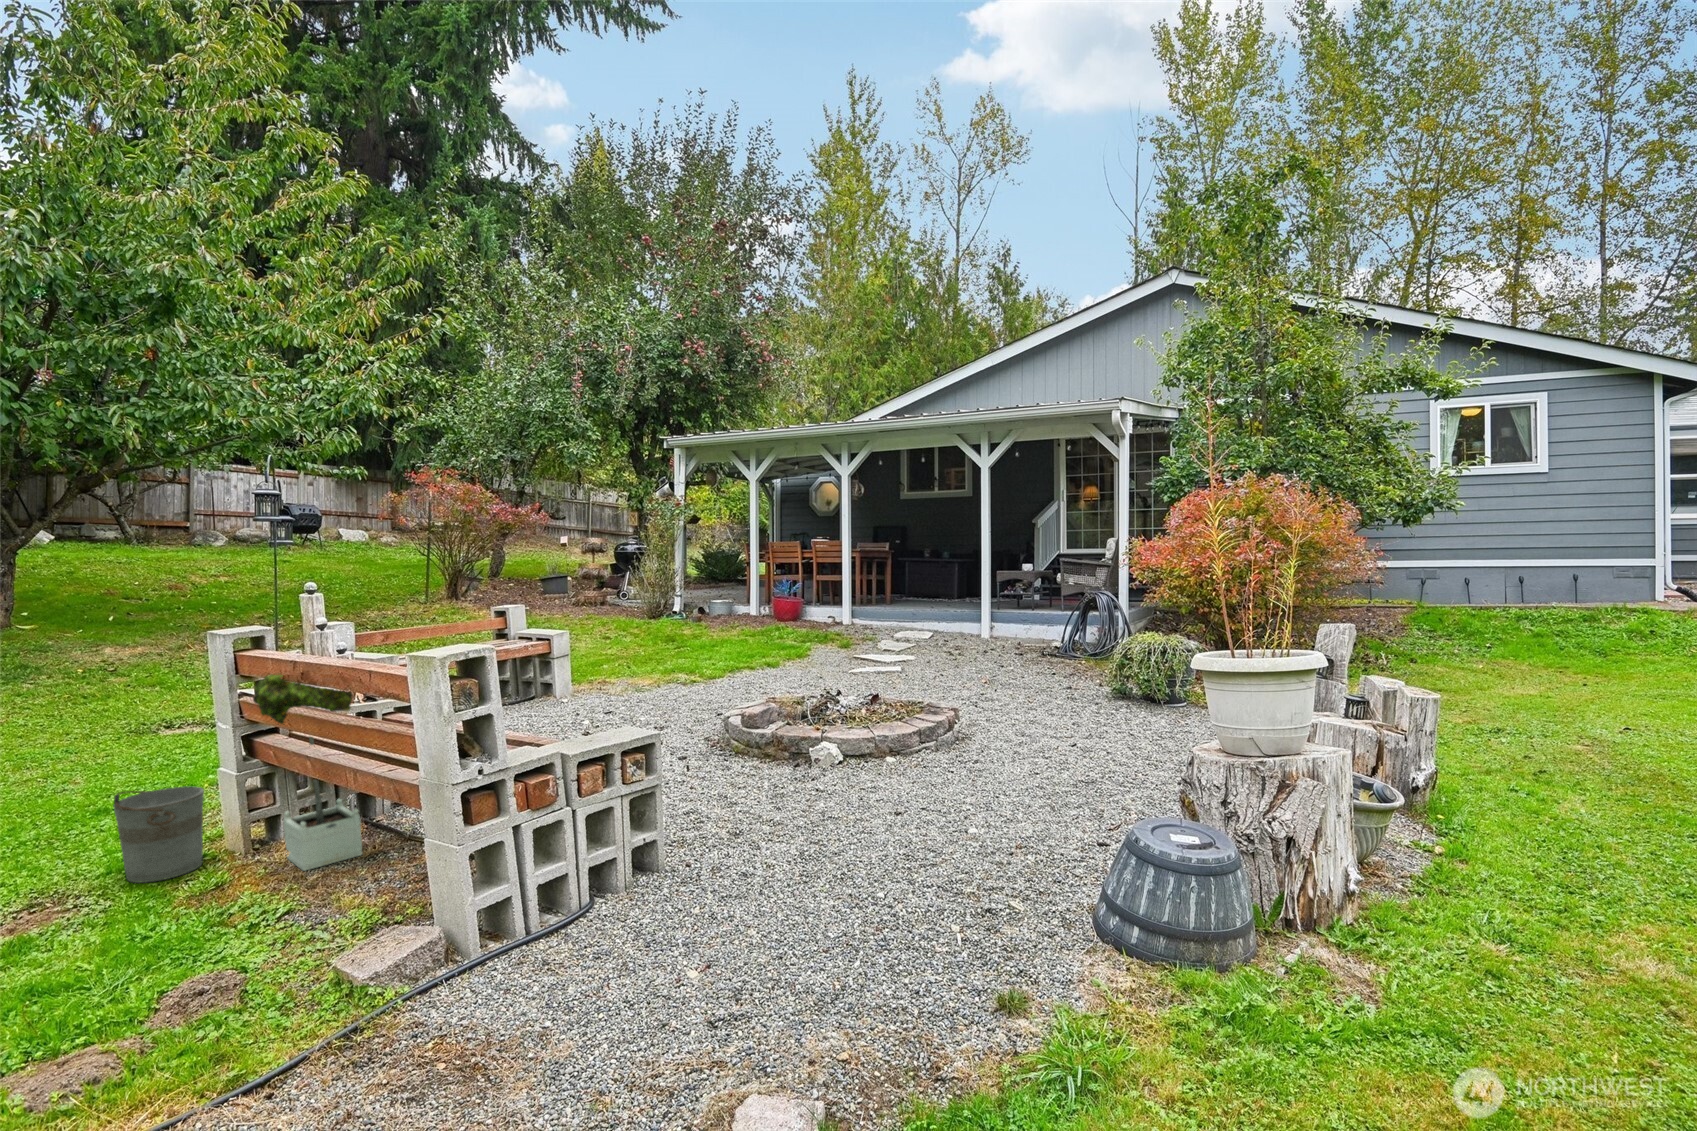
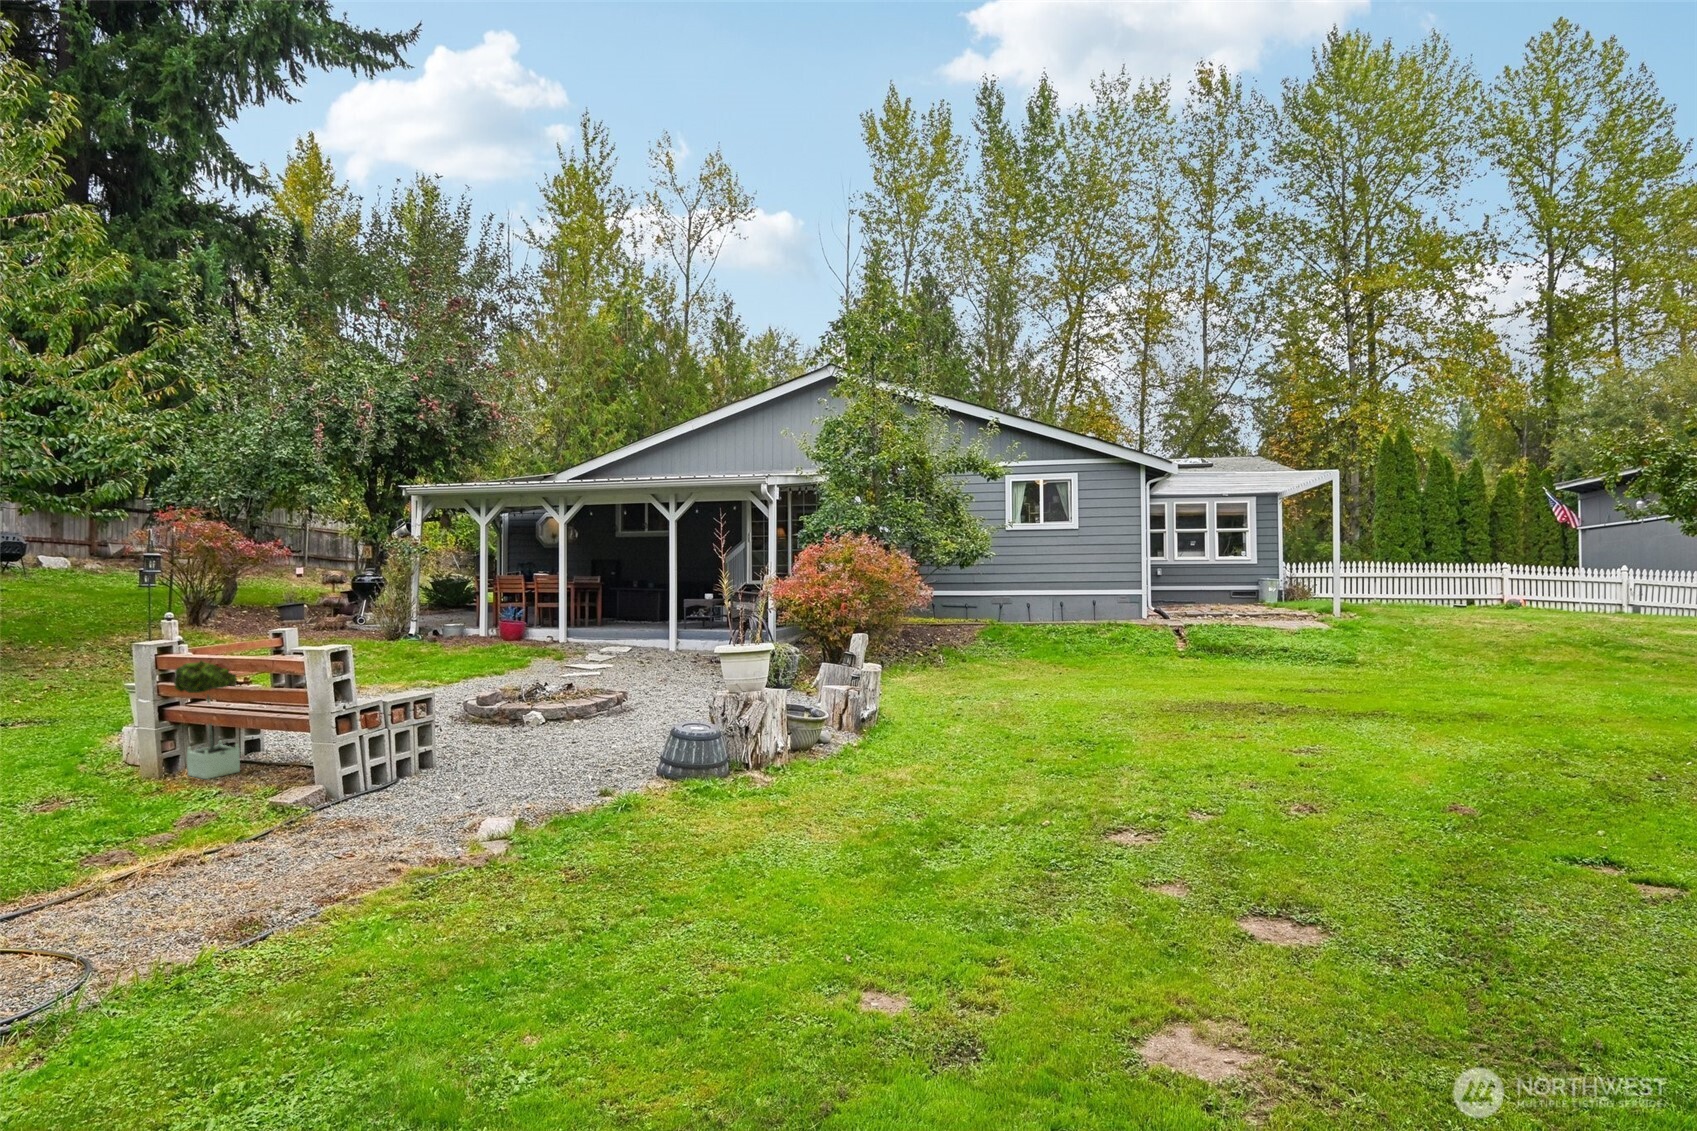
bucket: present [113,787,204,883] -> none [73,735,132,790]

